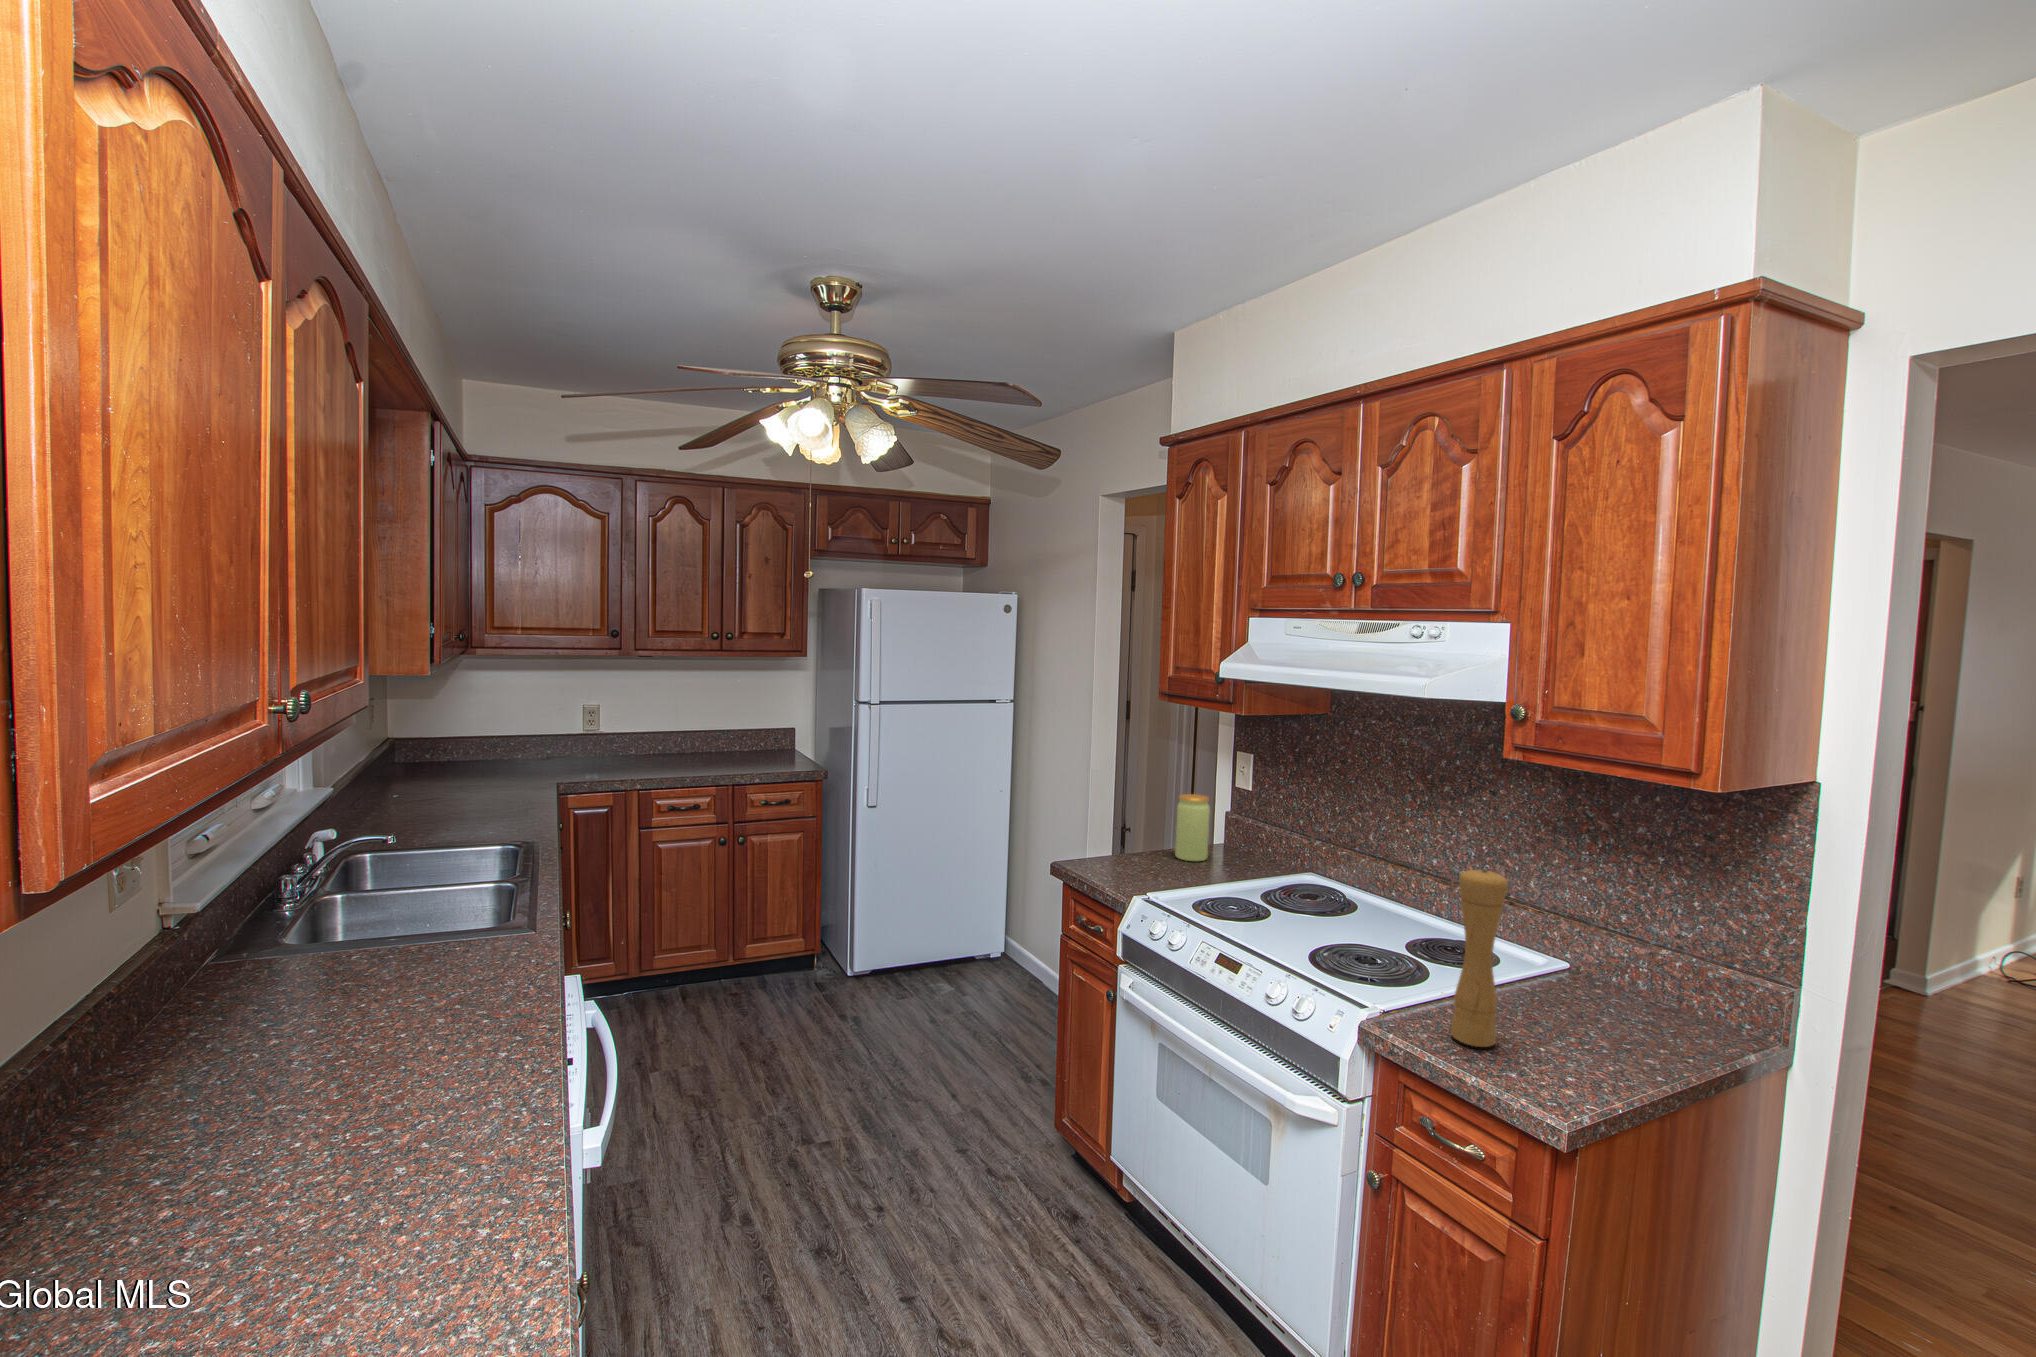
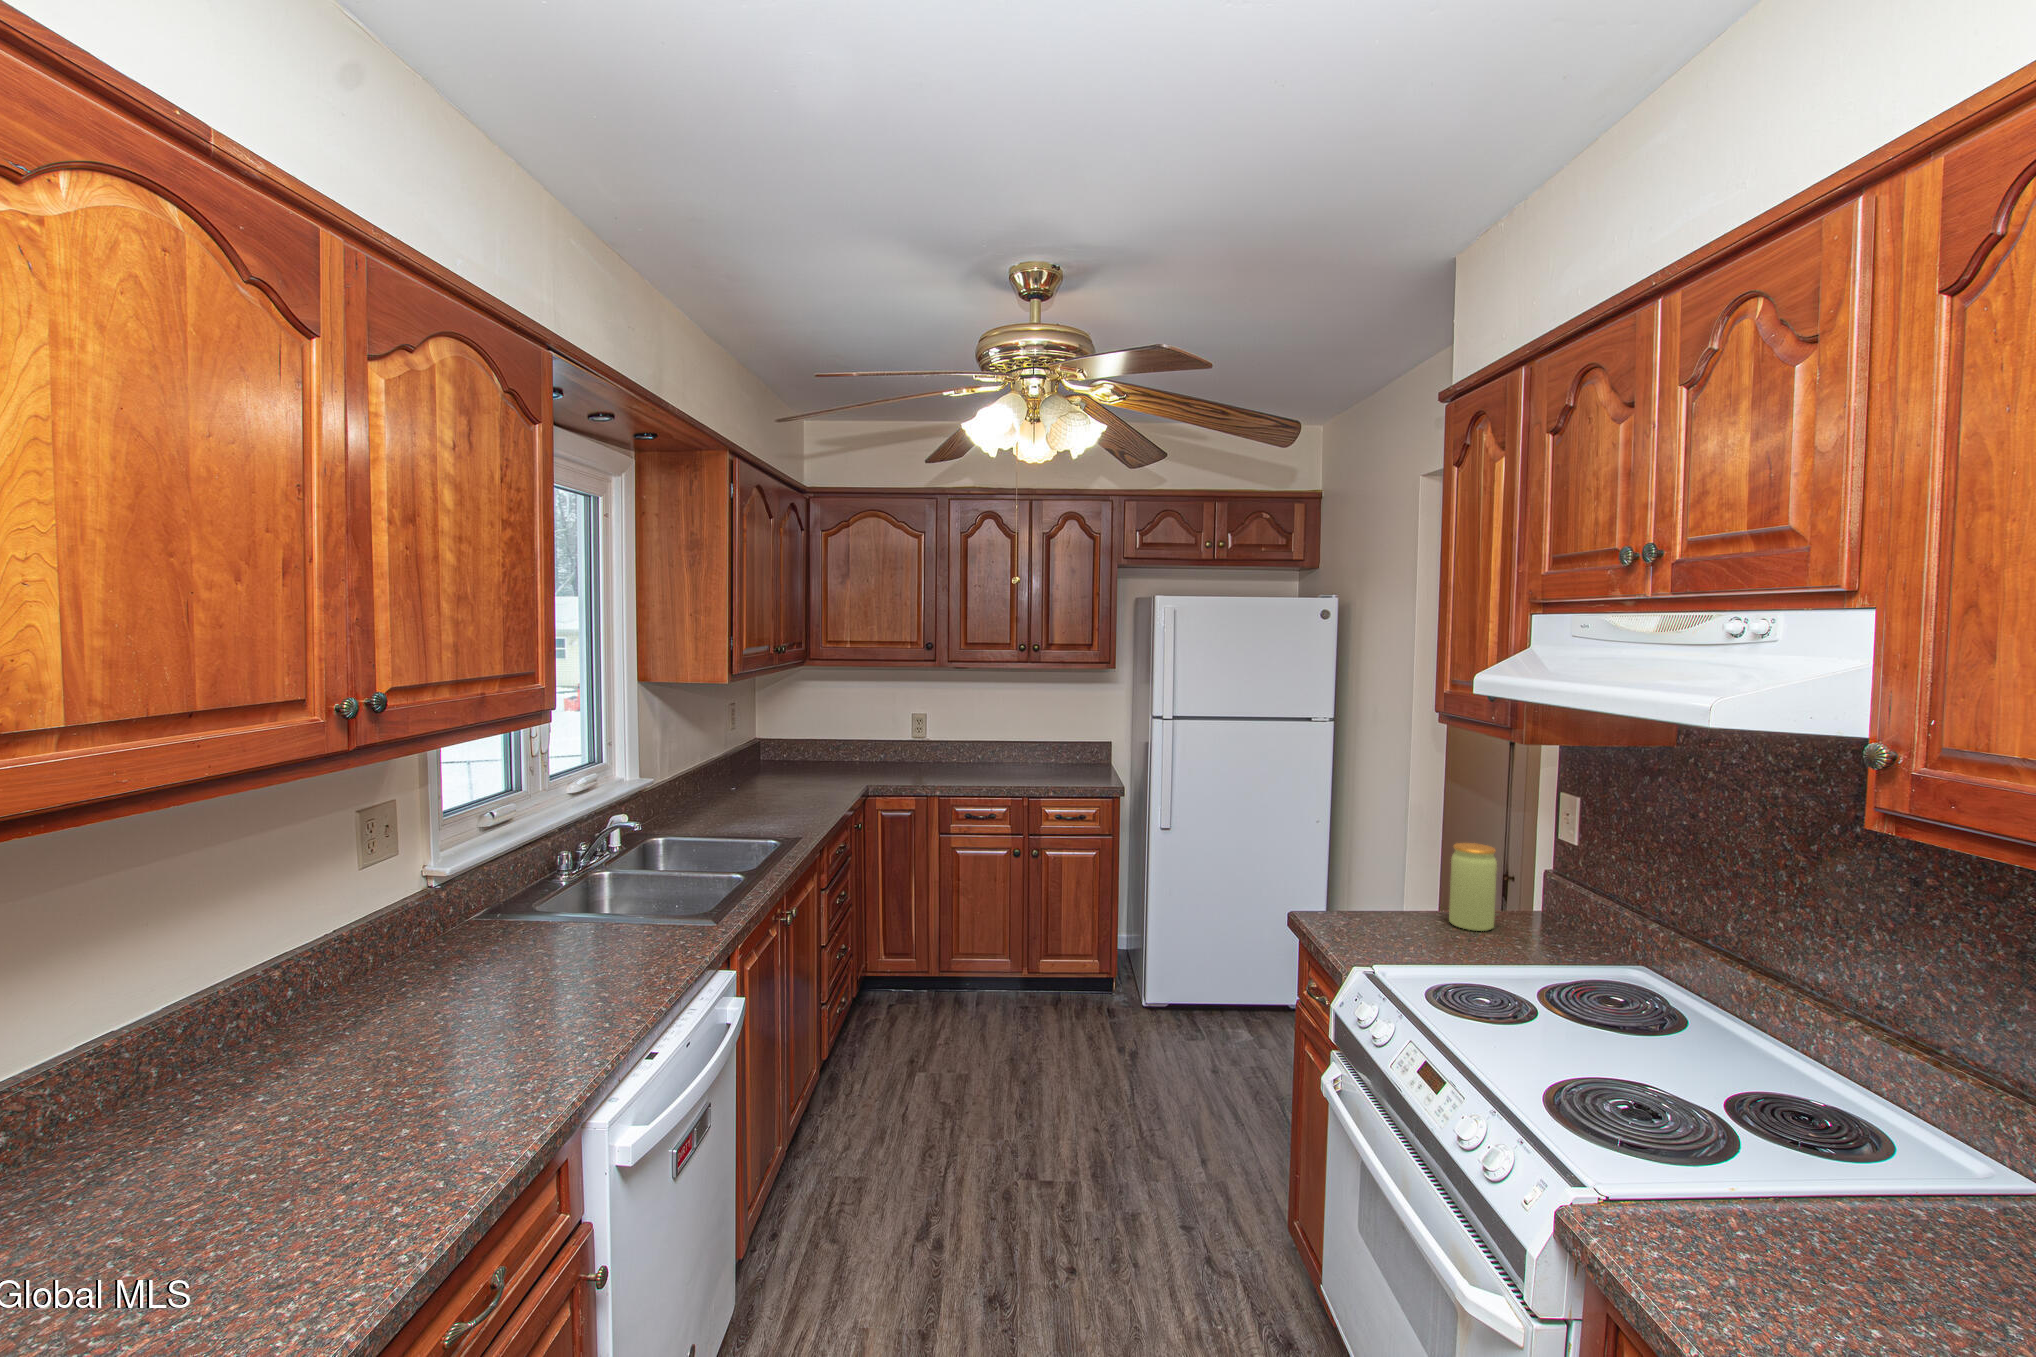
pepper mill: present [1451,869,1508,1047] -> none [1704,1006,1808,1305]

